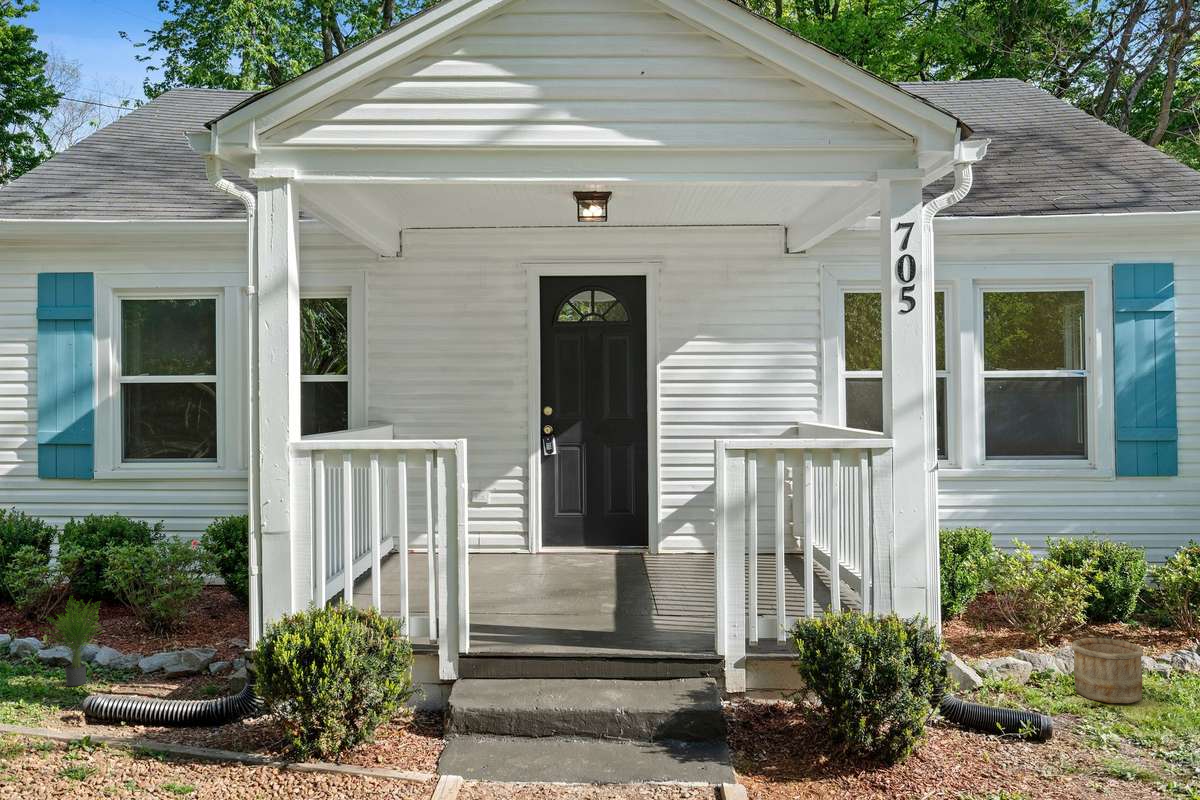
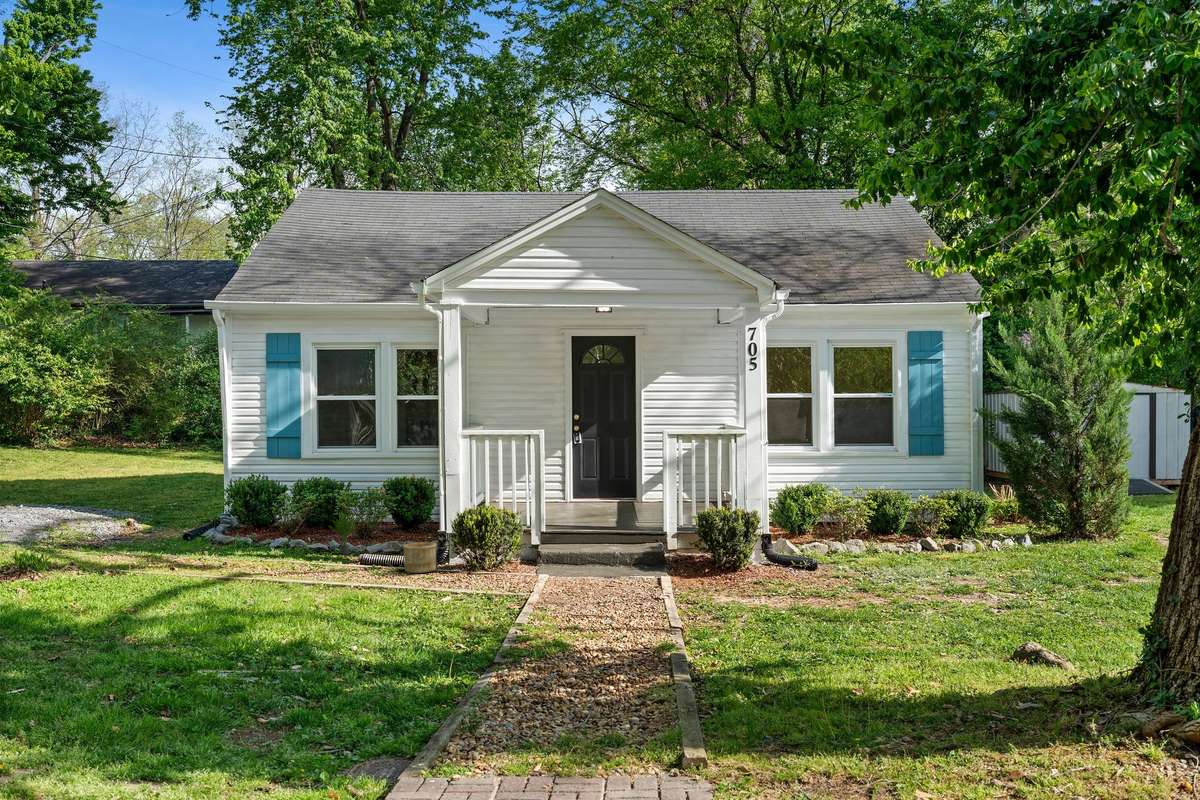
wooden bucket: present [1071,638,1144,703] -> present [403,542,436,573]

